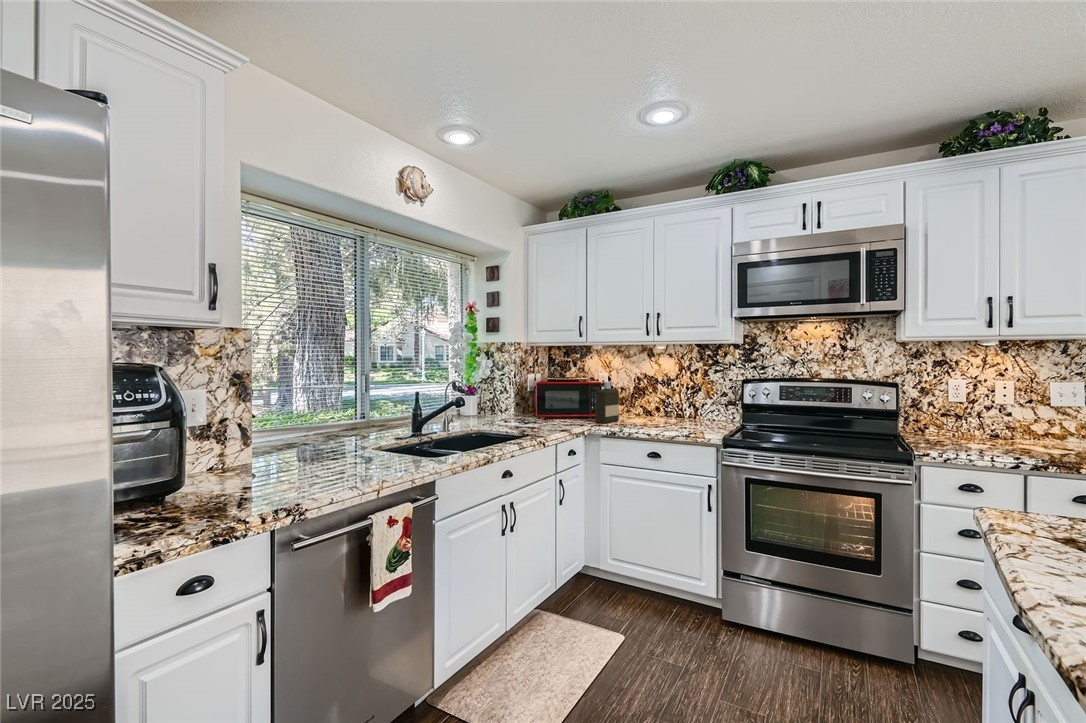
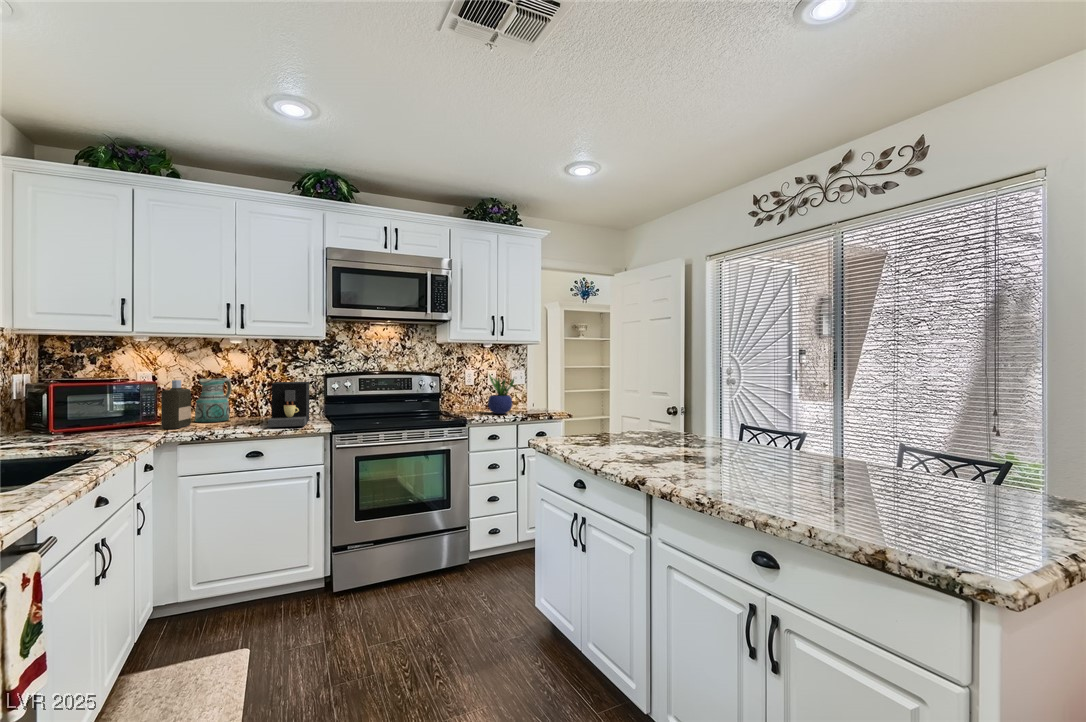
ceramic pitcher: none [627,380,659,420] -> present [195,378,231,422]
potted plant: none [974,386,1035,453] -> present [488,375,515,414]
coffee maker: none [665,387,718,434] -> present [268,382,309,427]

